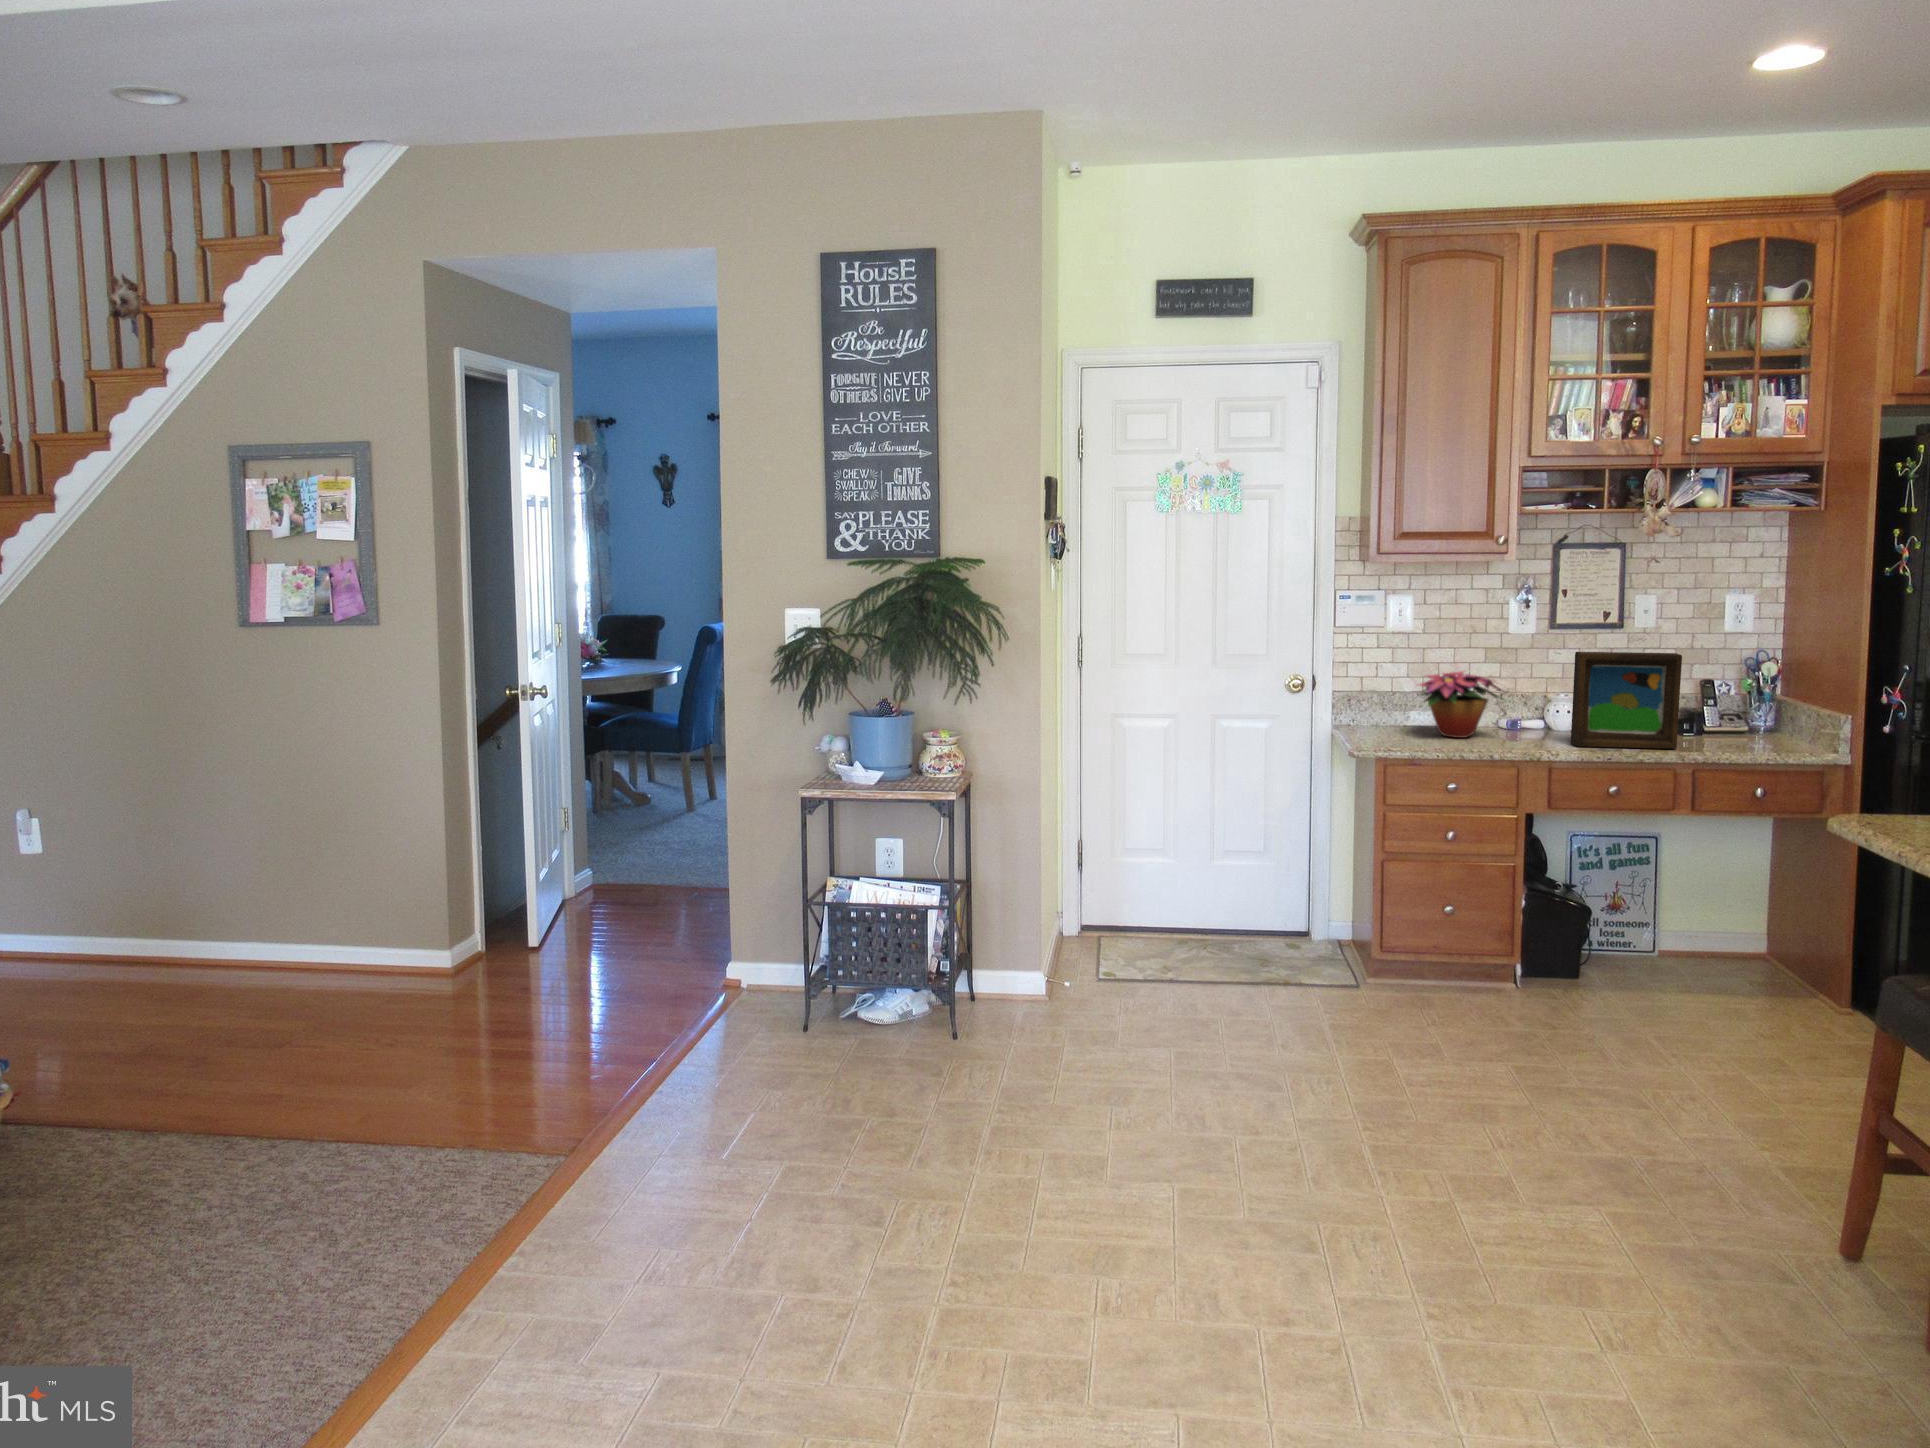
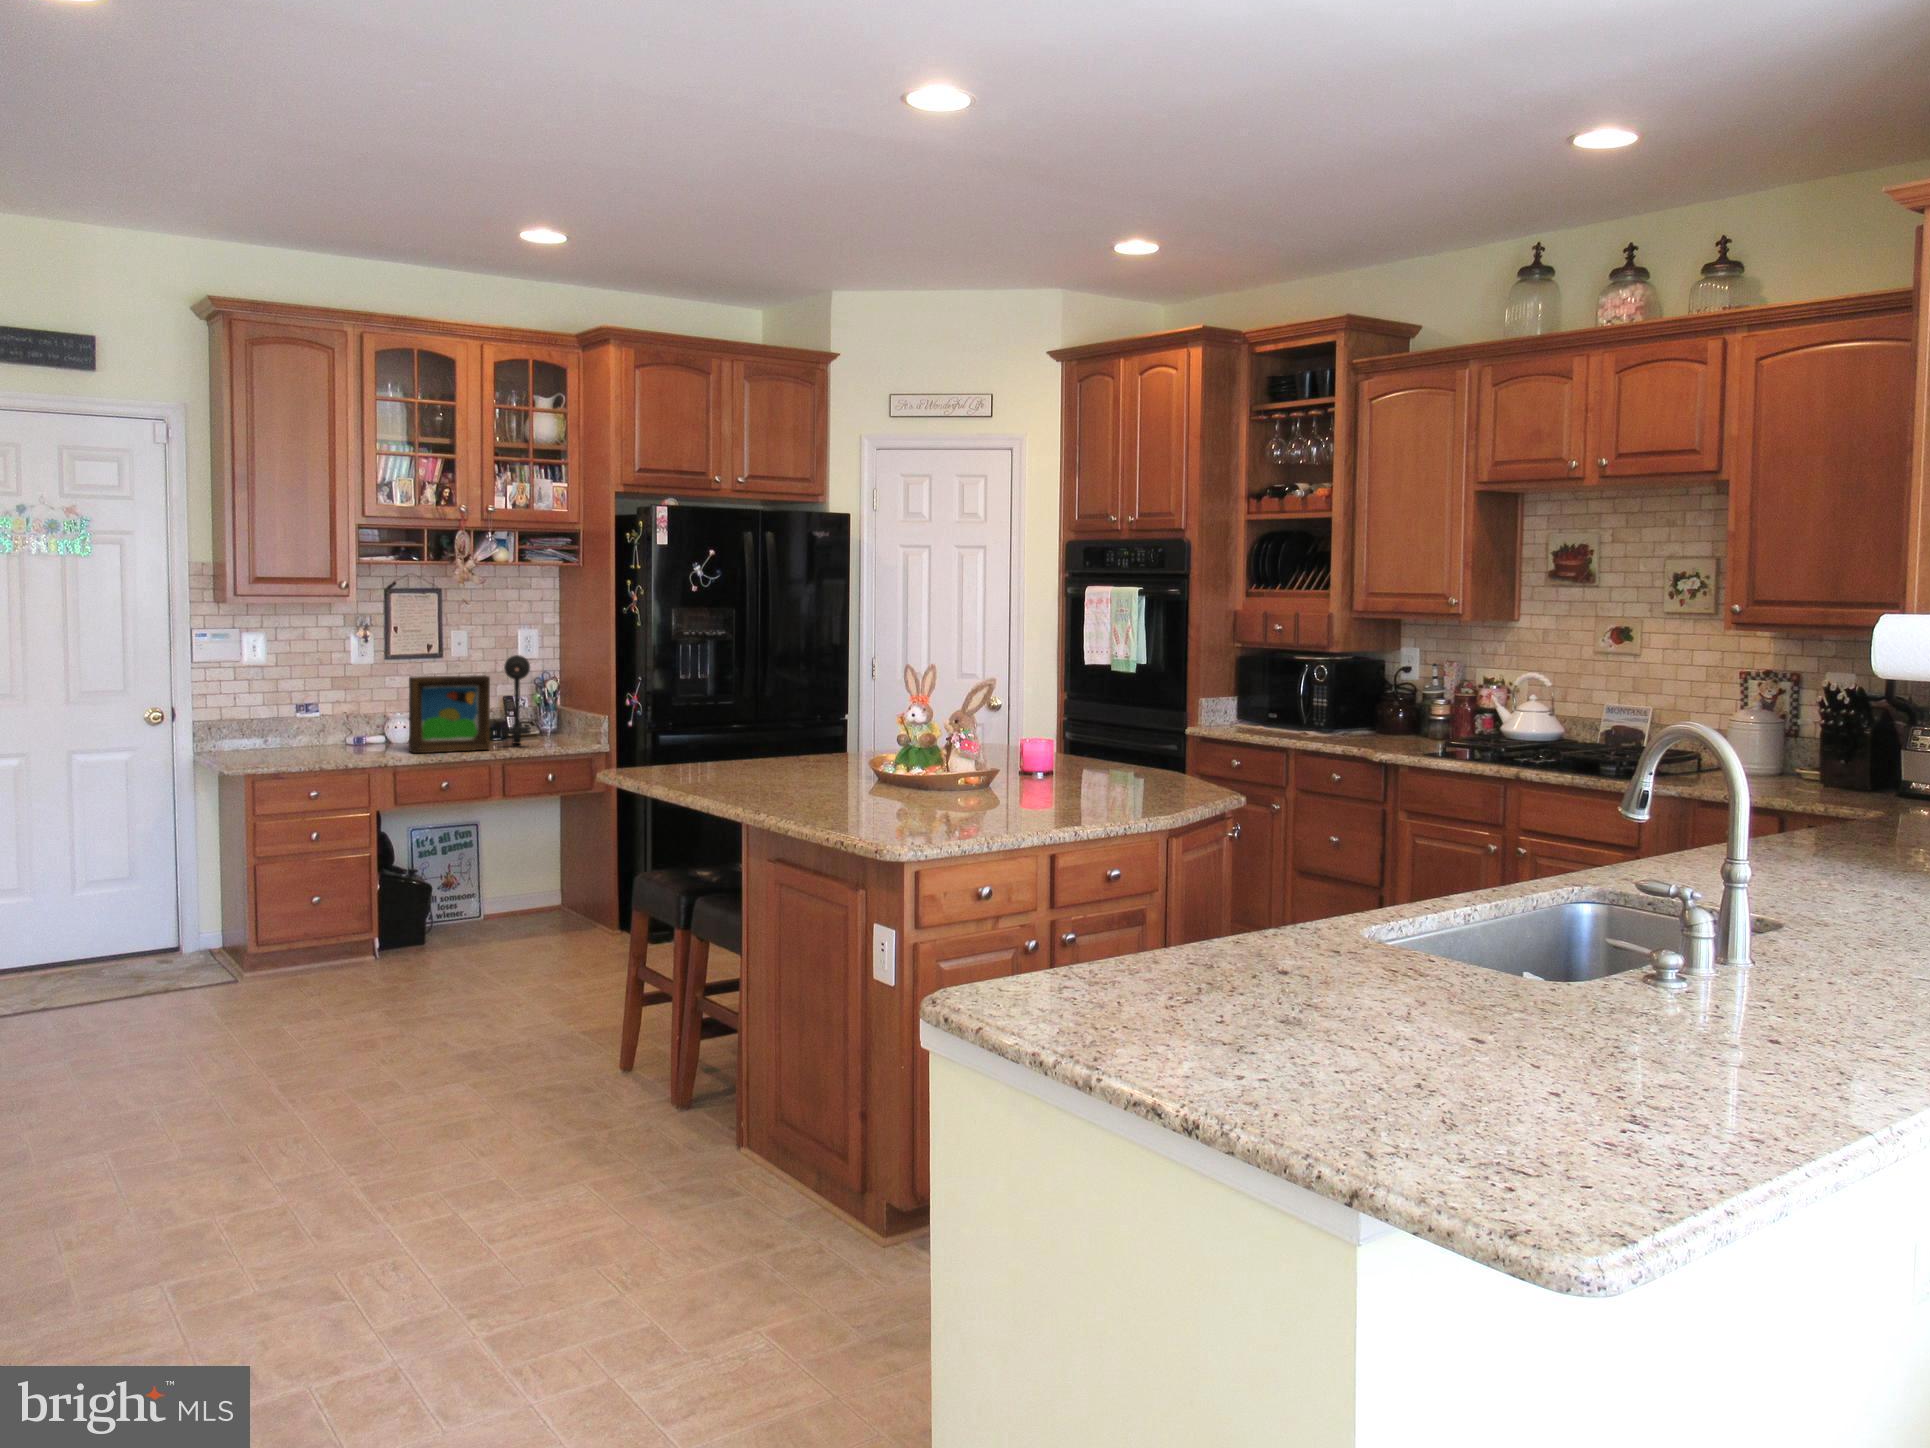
desk lamp: none [1696,628,1740,743] -> present [503,655,531,744]
flower arrangement: present [1418,671,1503,738] -> none [269,695,360,754]

